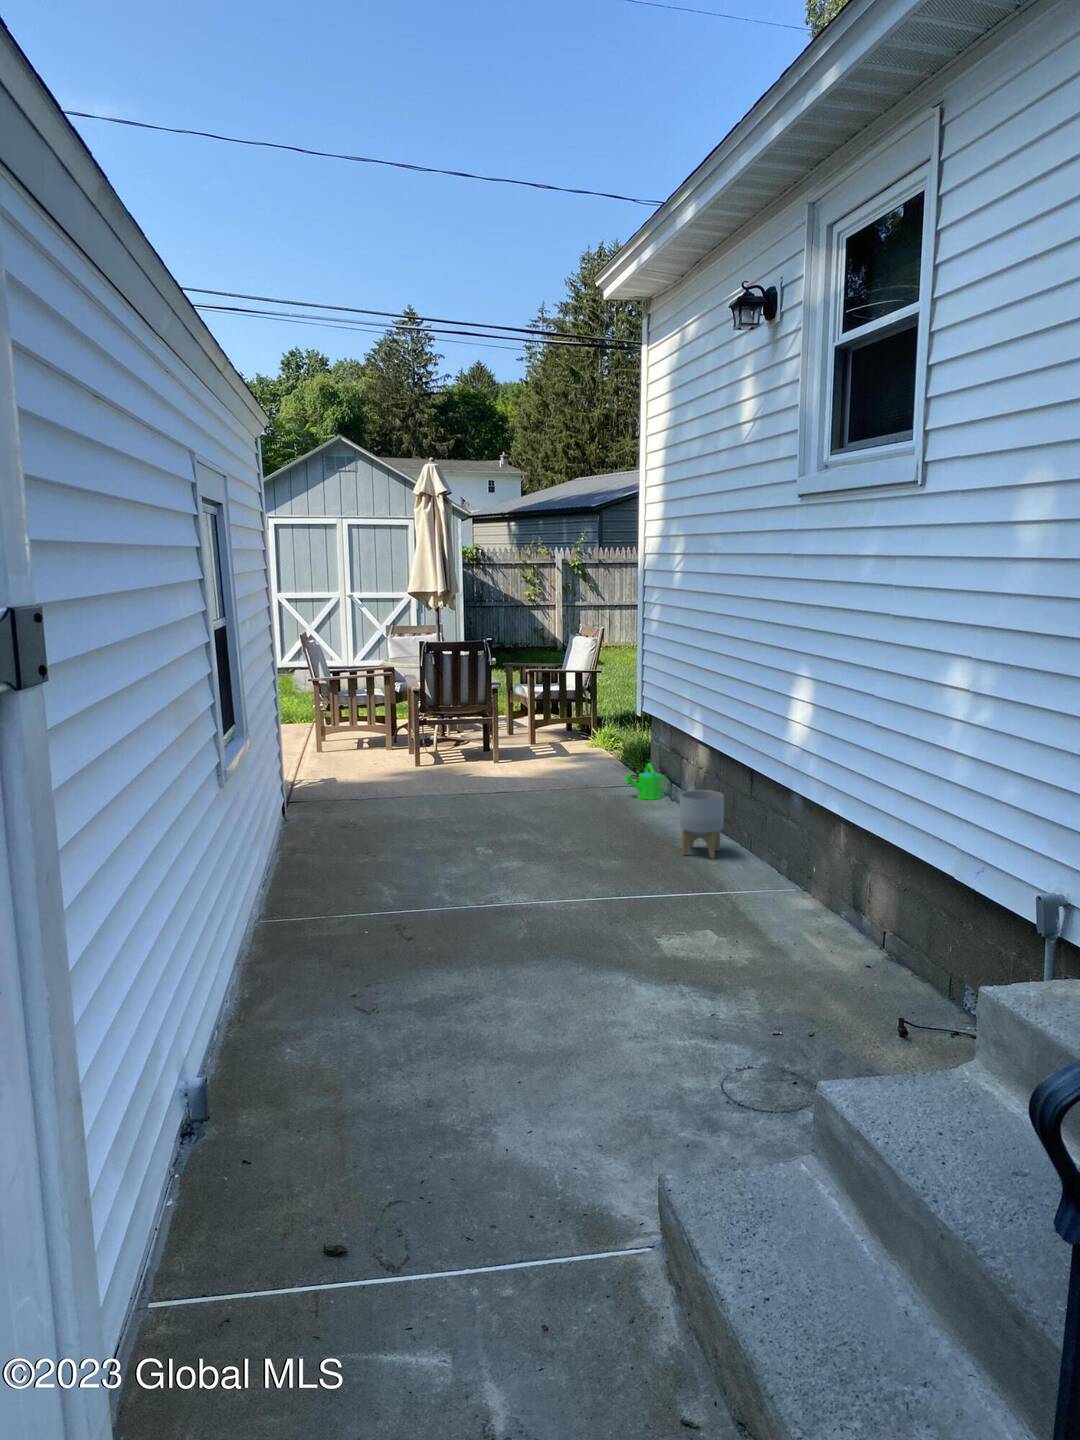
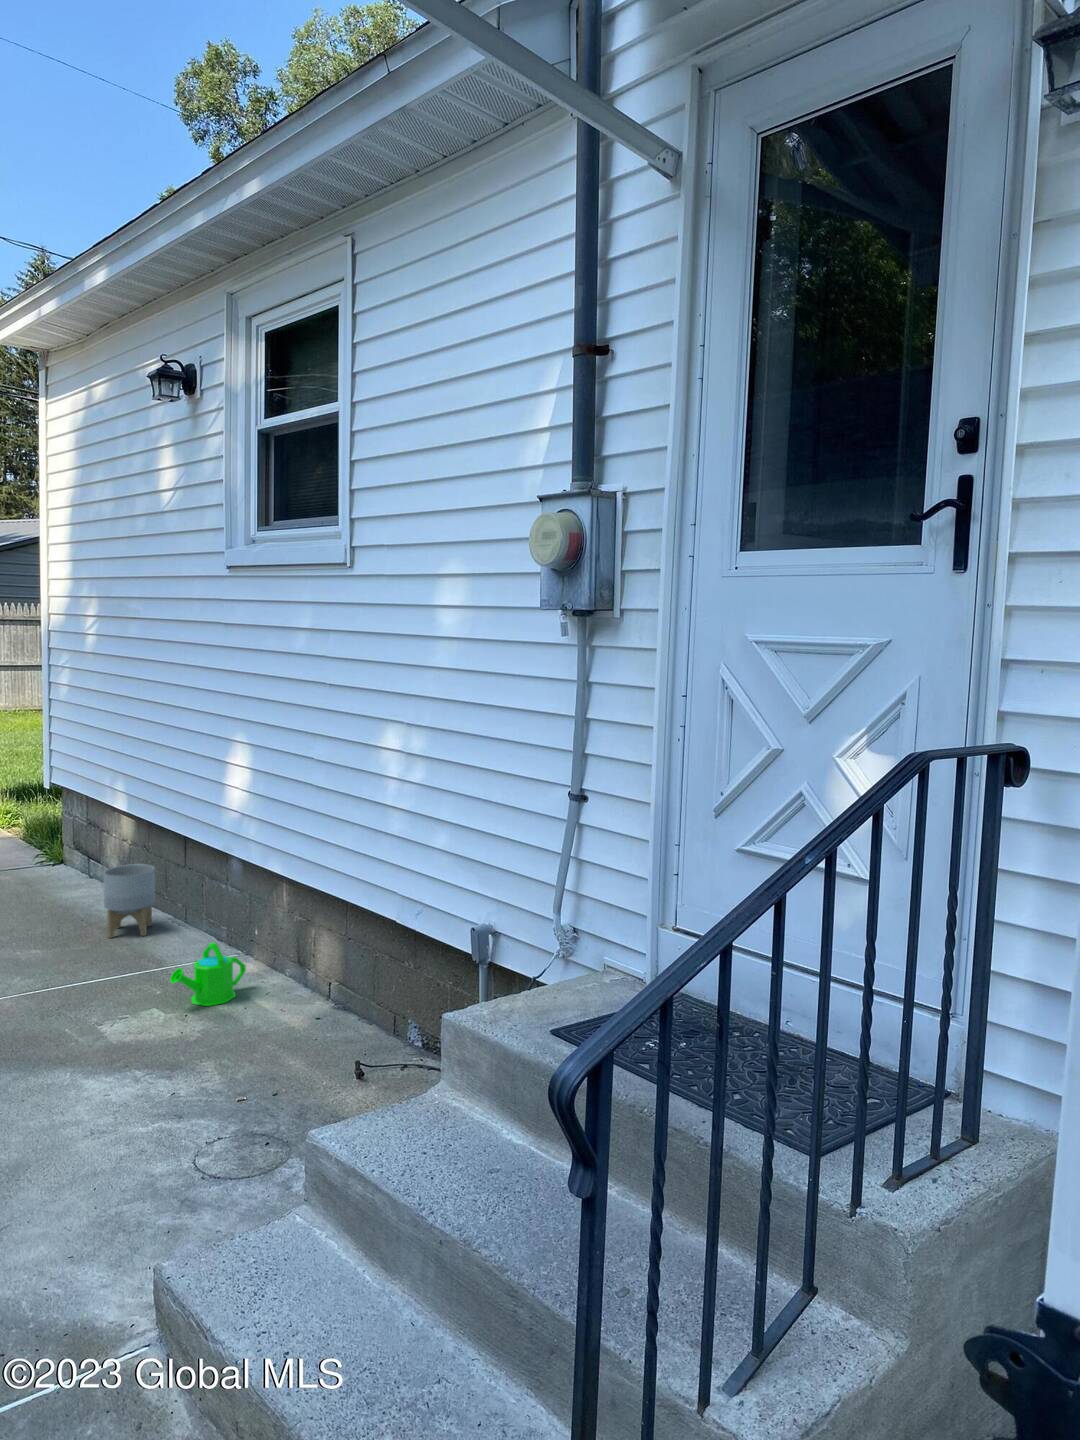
watering can: present [624,763,668,799] -> present [170,942,246,1006]

